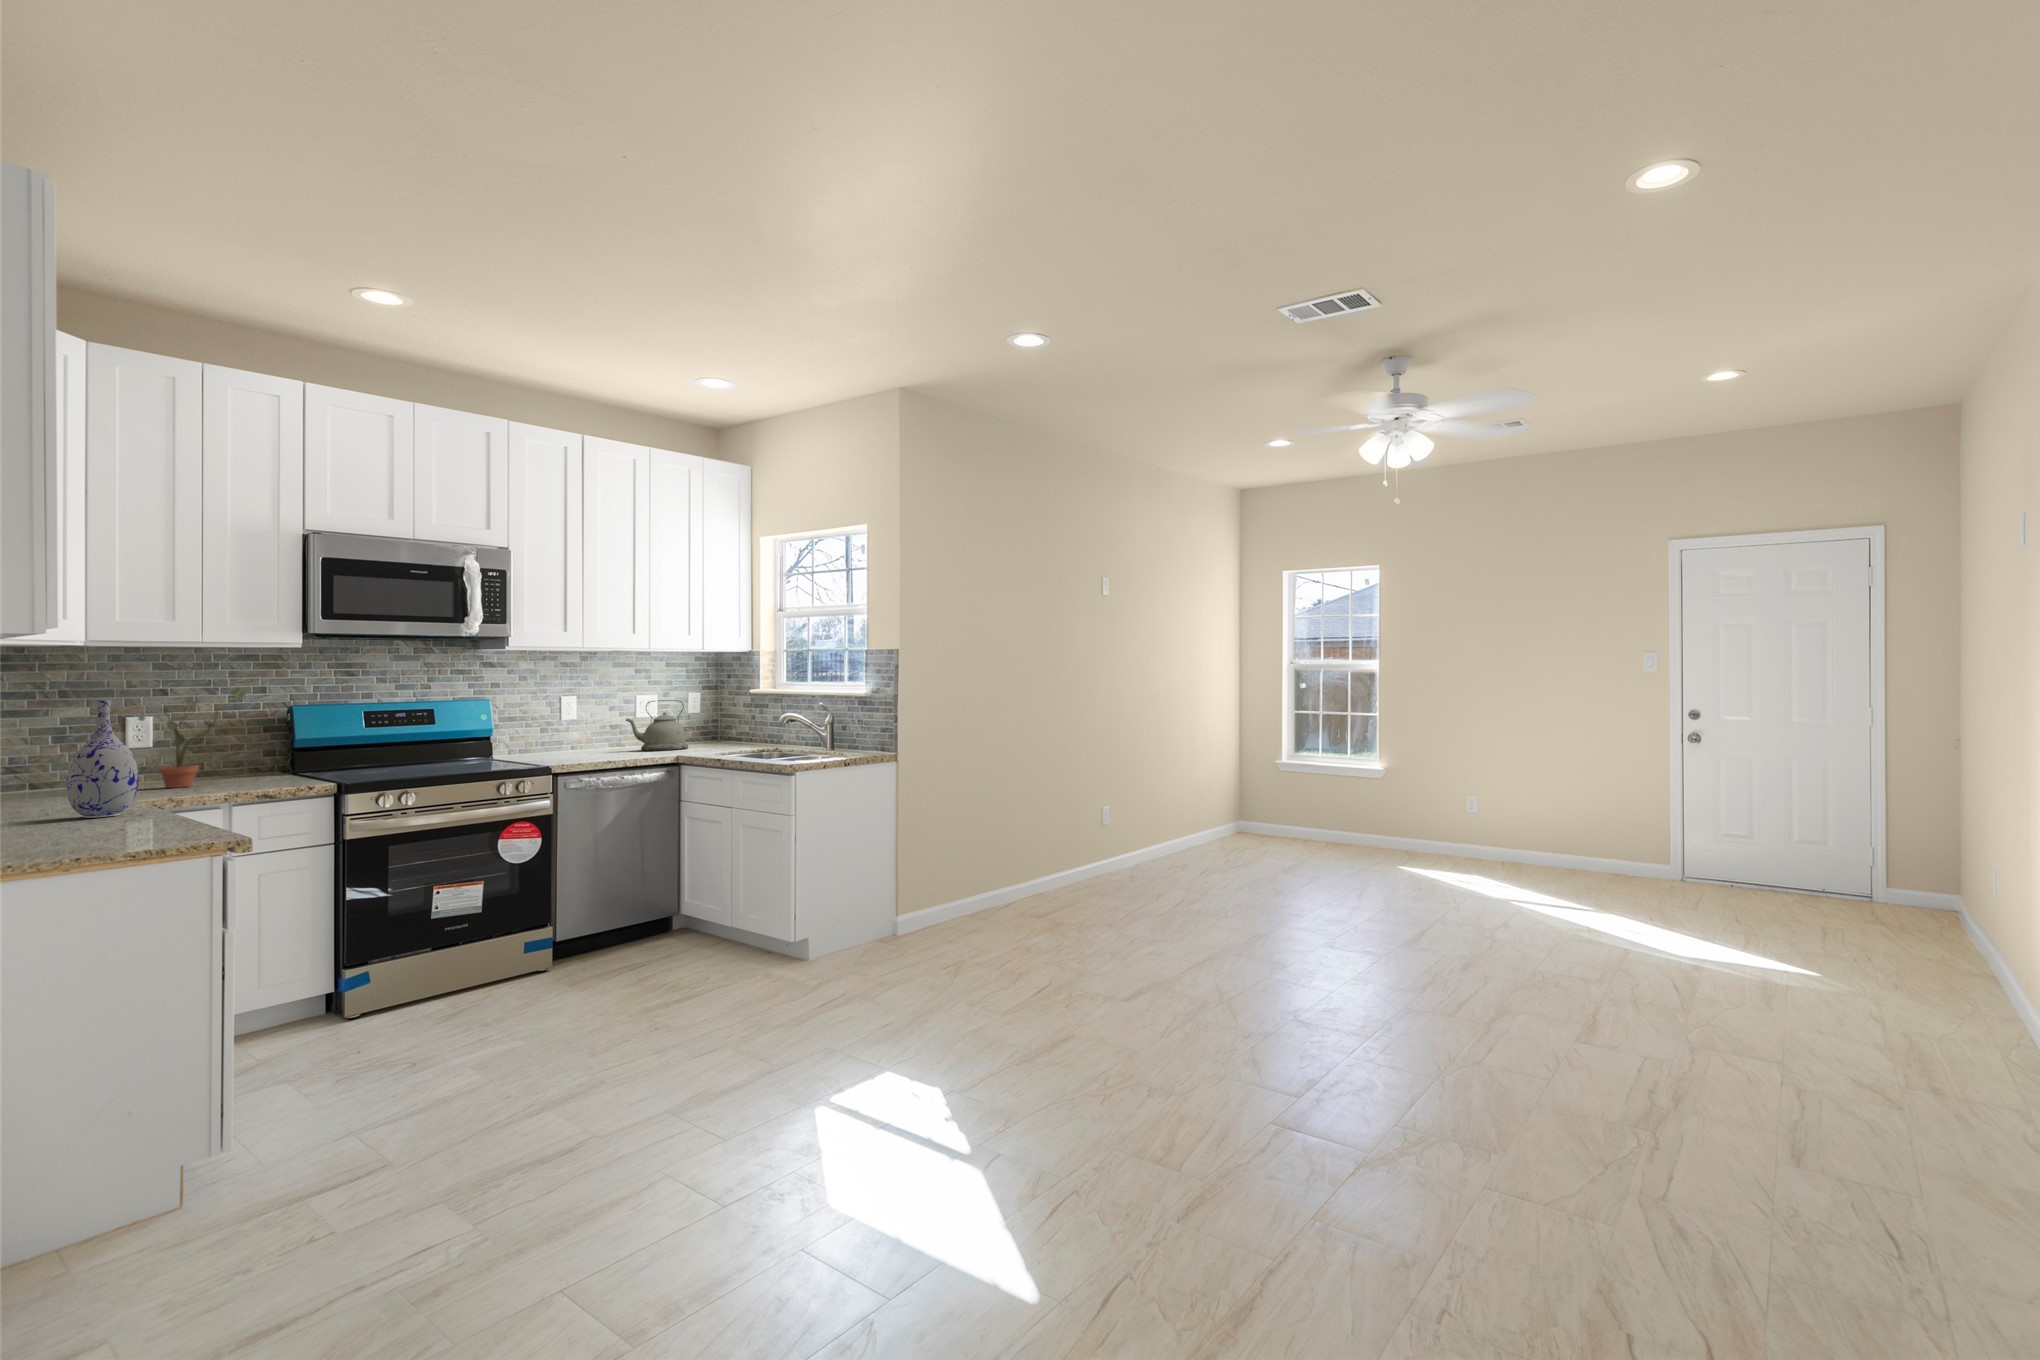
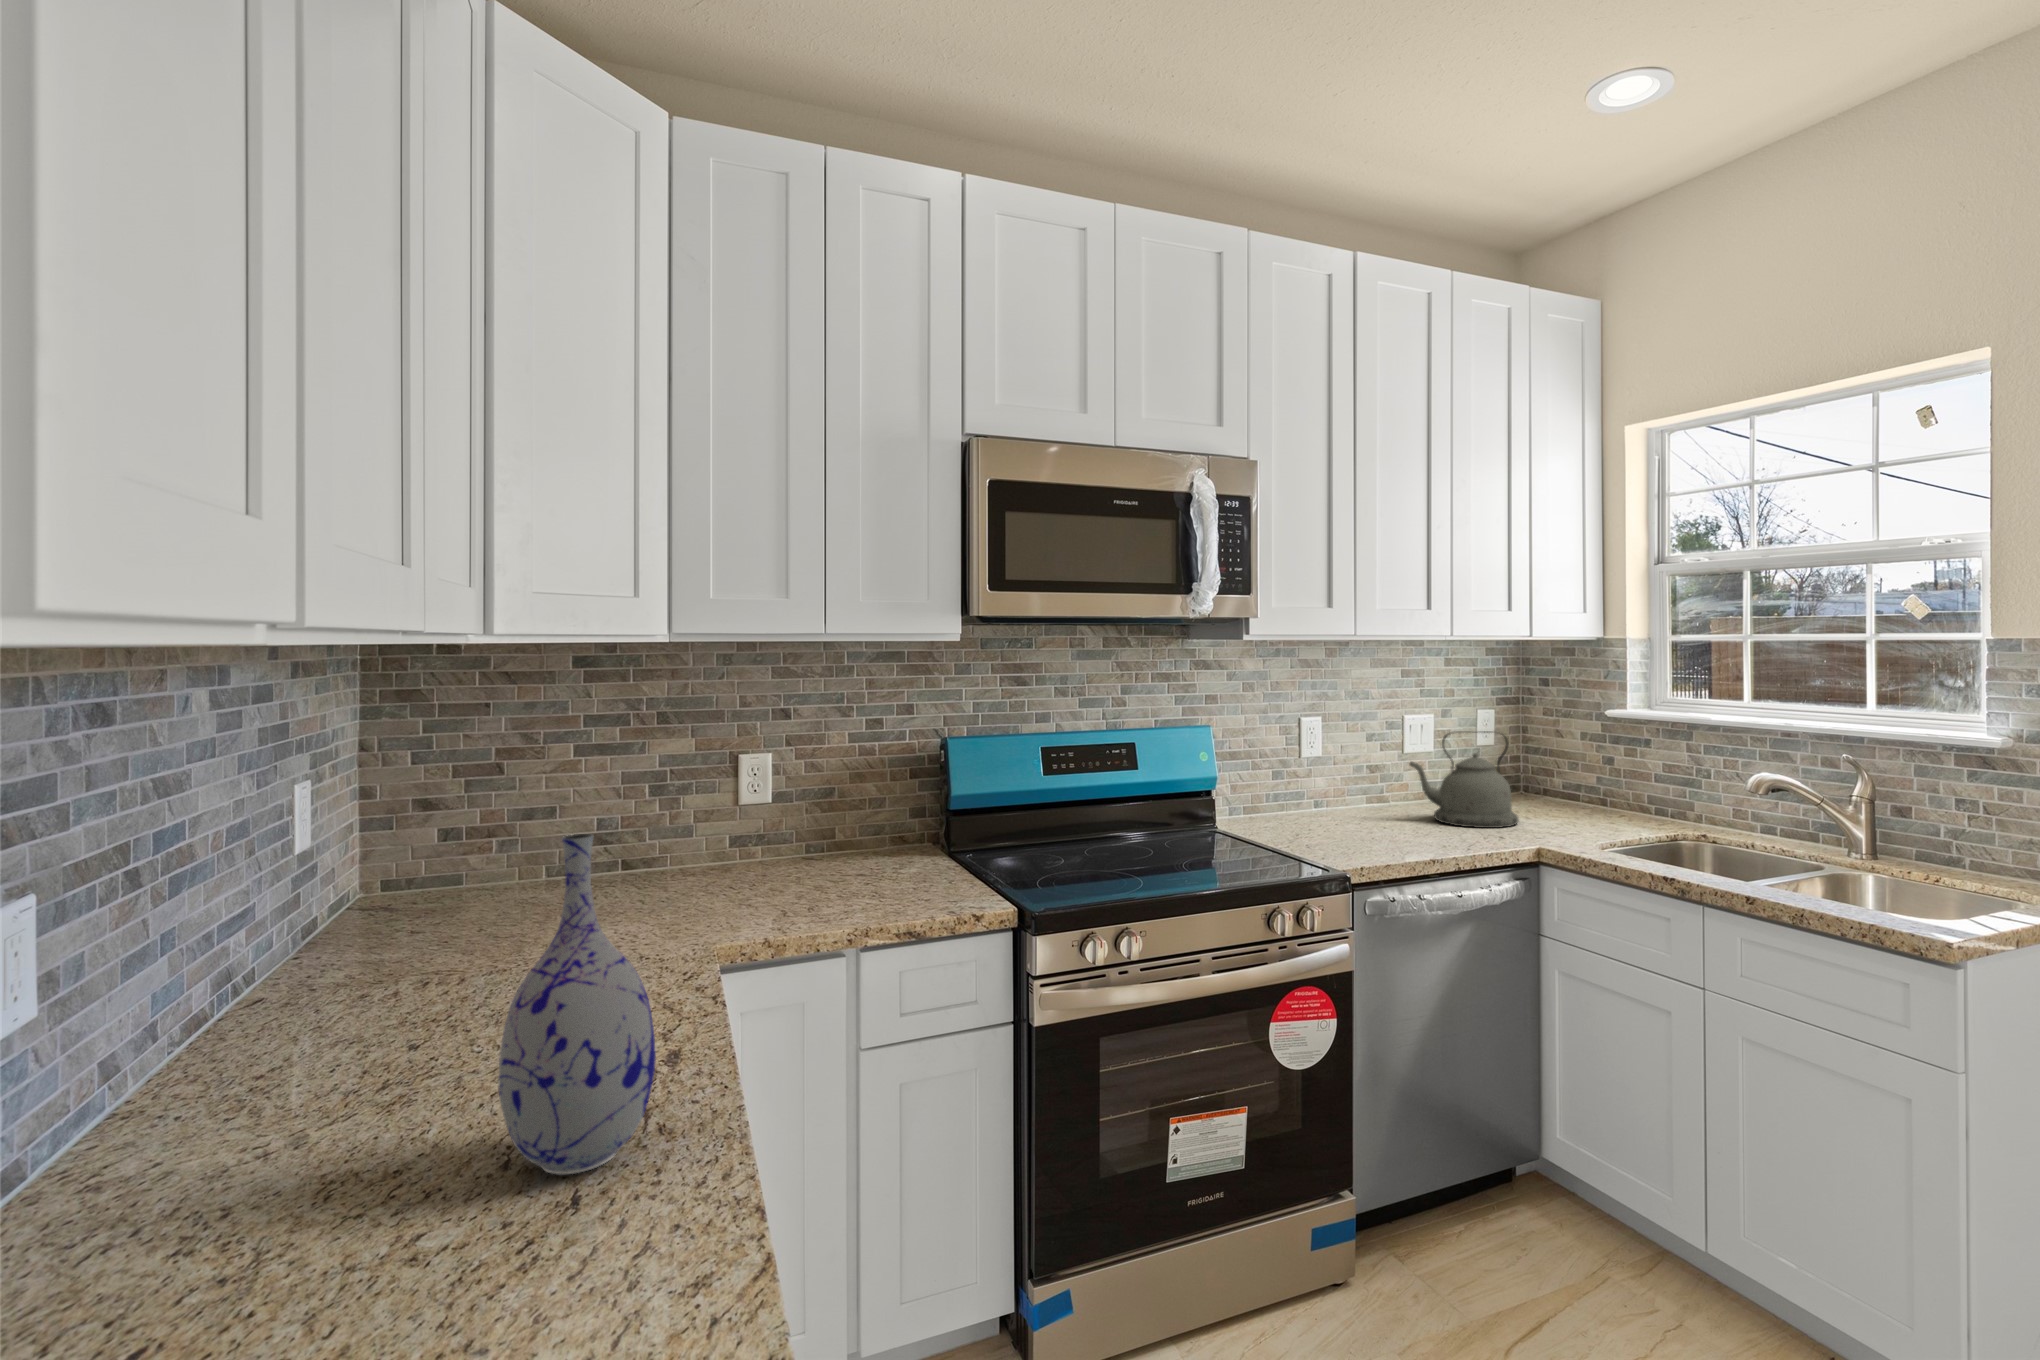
potted plant: present [139,688,246,788] -> none [745,709,887,888]

